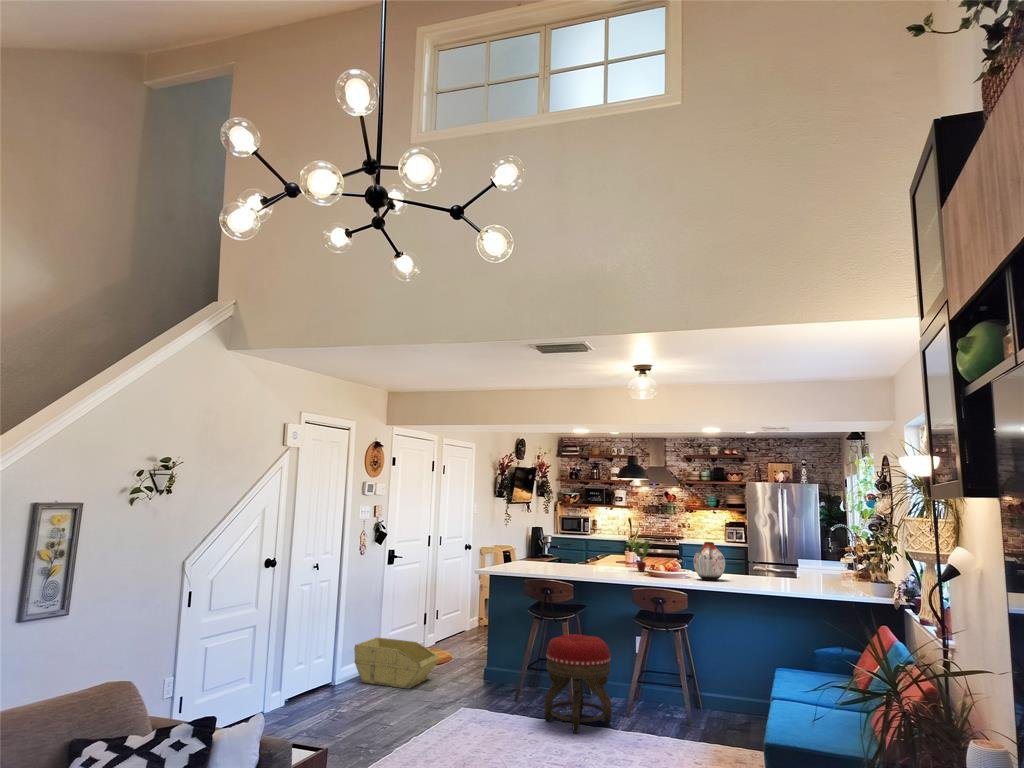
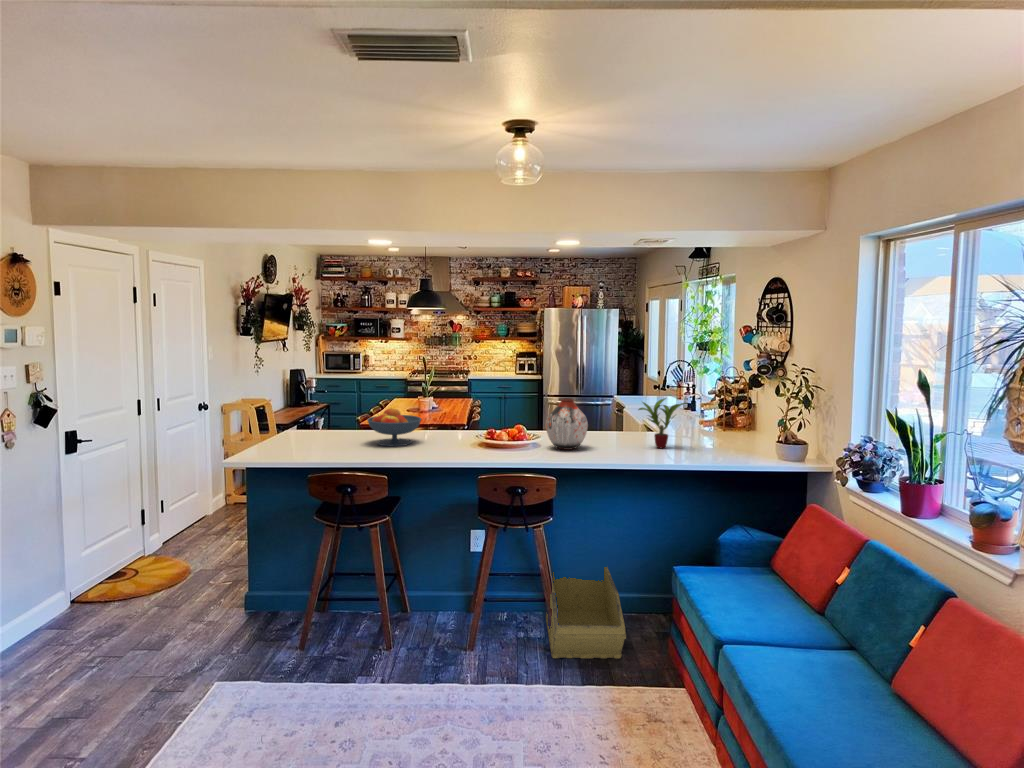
potted plant: present [626,540,649,572] -> present [639,398,686,448]
fruit bowl: none [570,546,608,573] -> present [367,408,422,446]
footstool: present [544,634,612,733] -> none [355,552,456,706]
storage bin: present [354,637,439,689] -> present [546,567,626,659]

